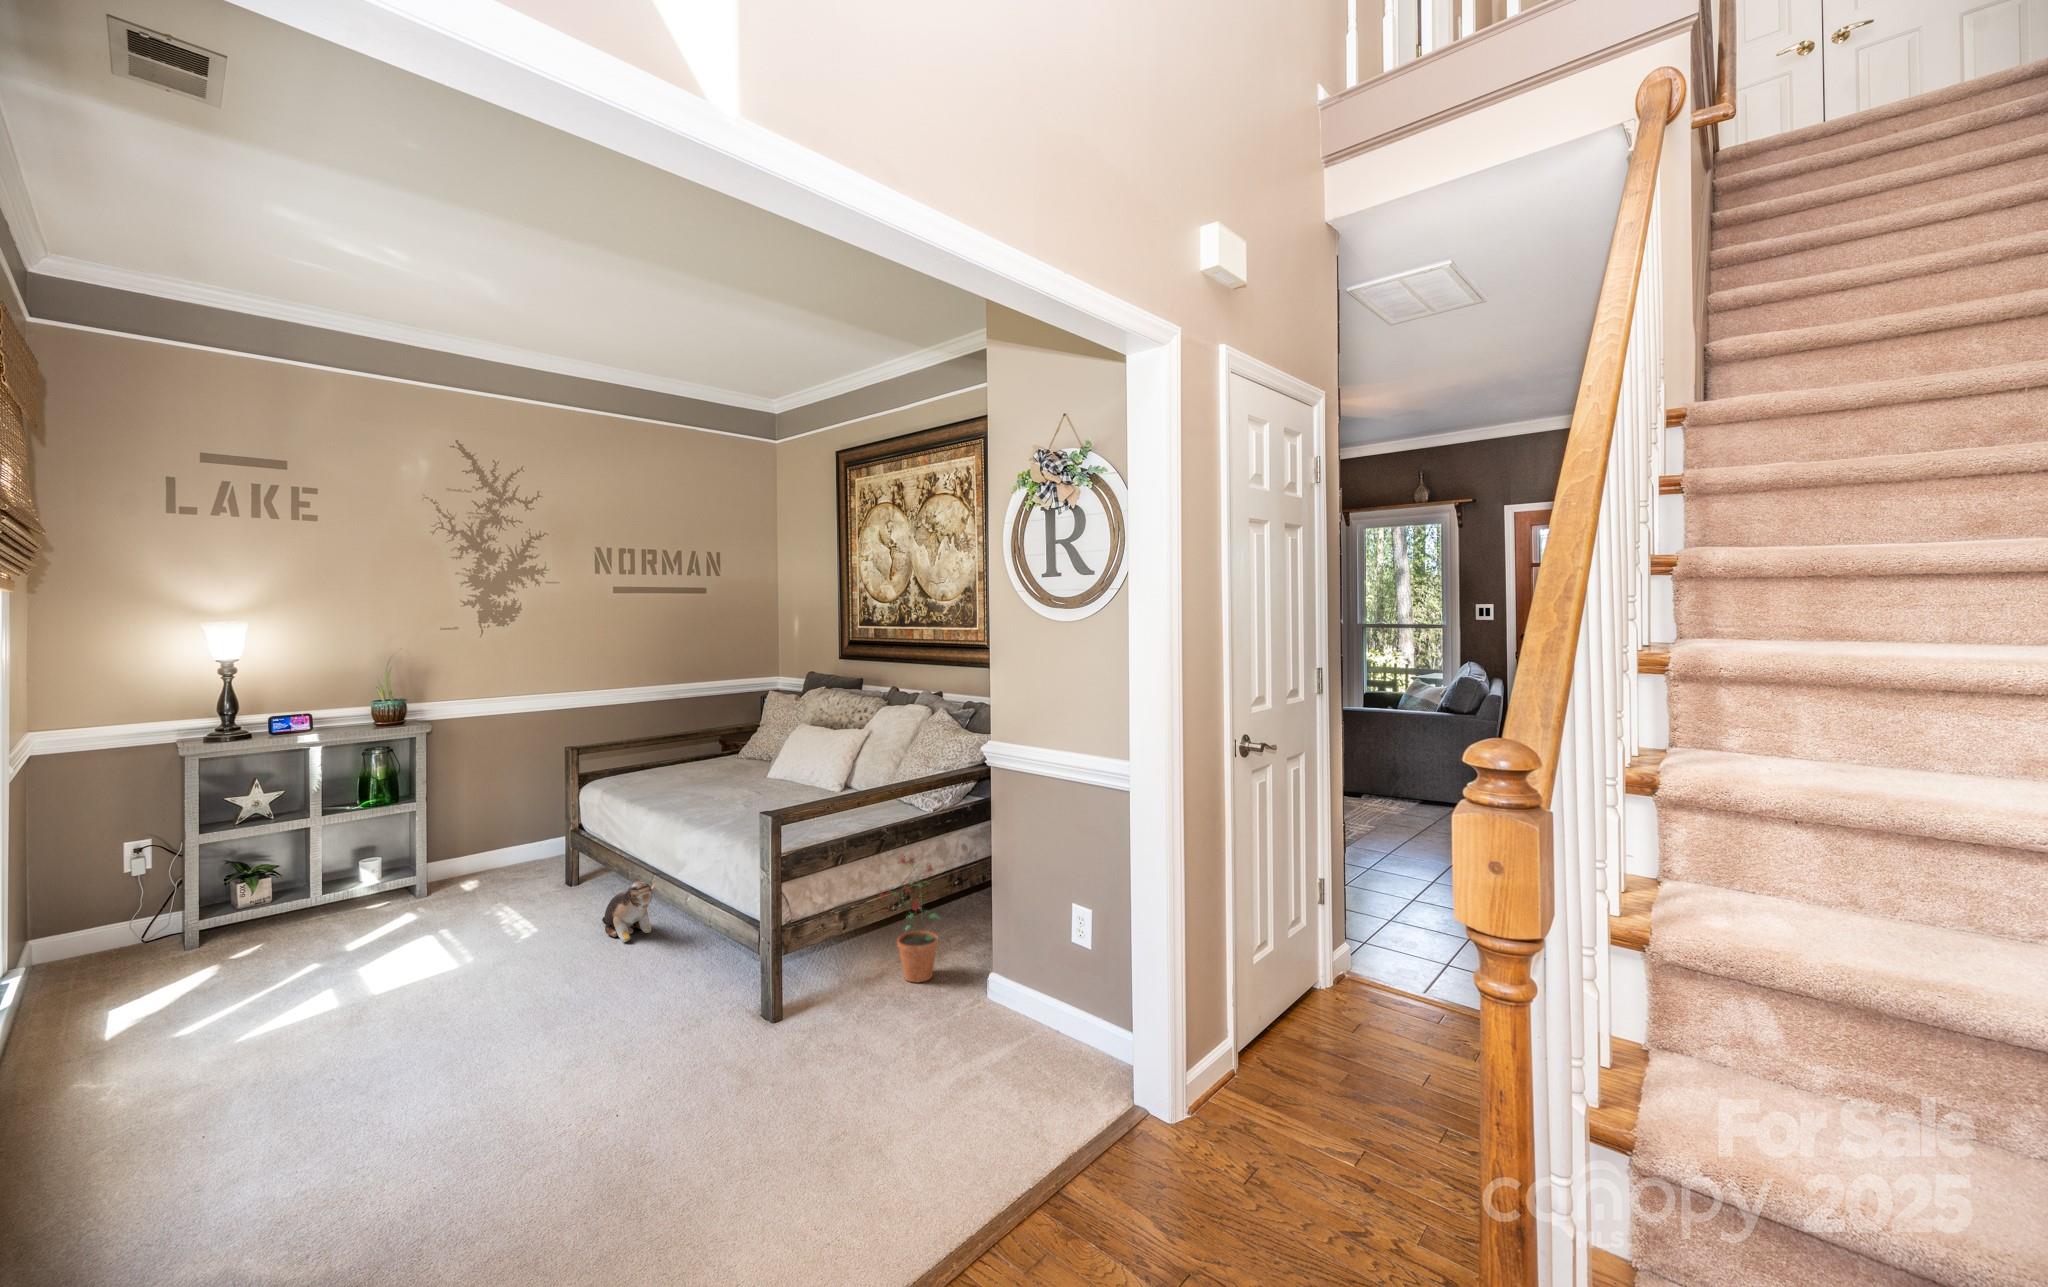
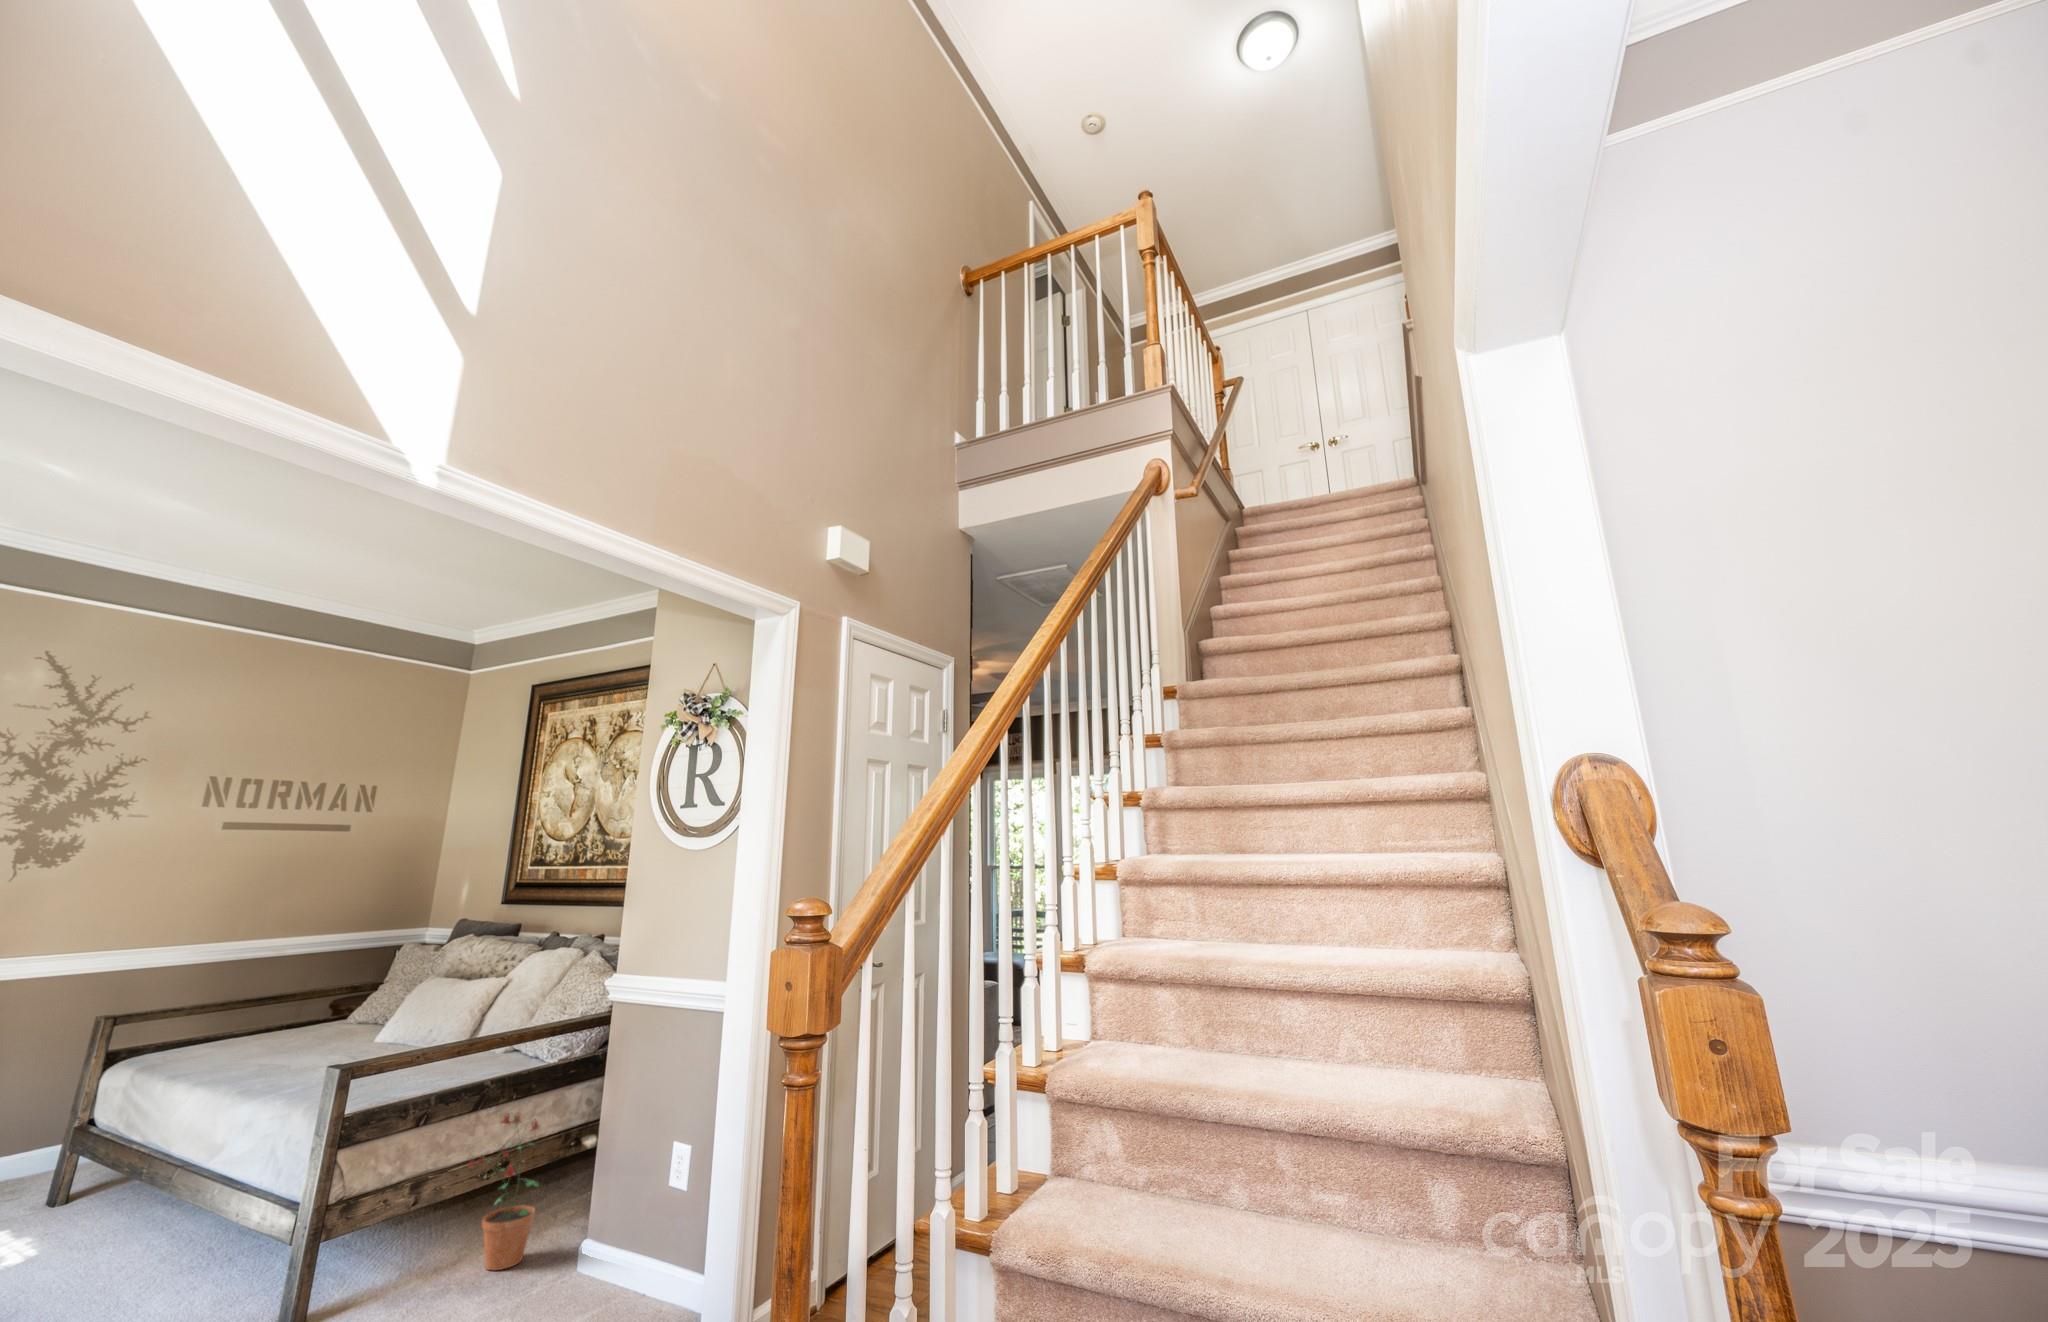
plush toy: present [602,882,656,942] -> none [83,1176,176,1267]

